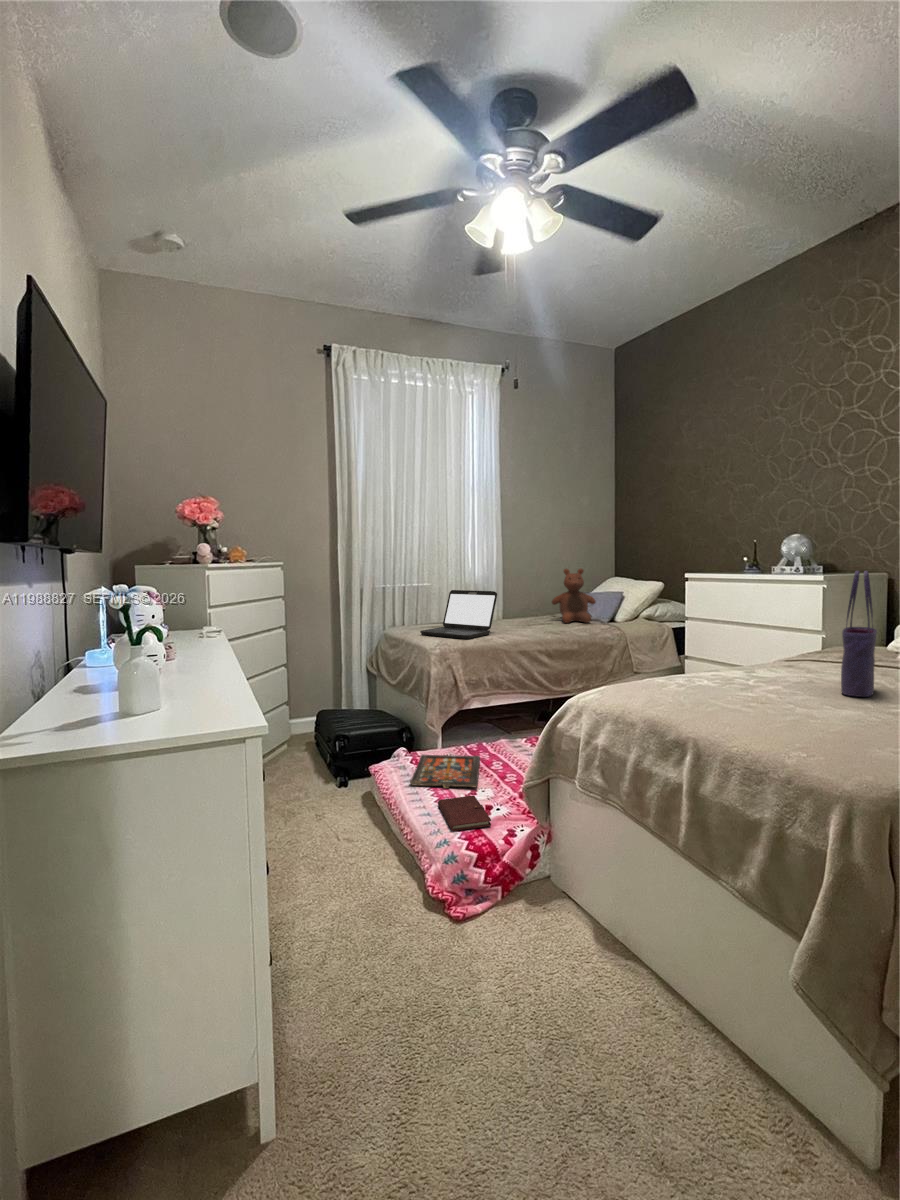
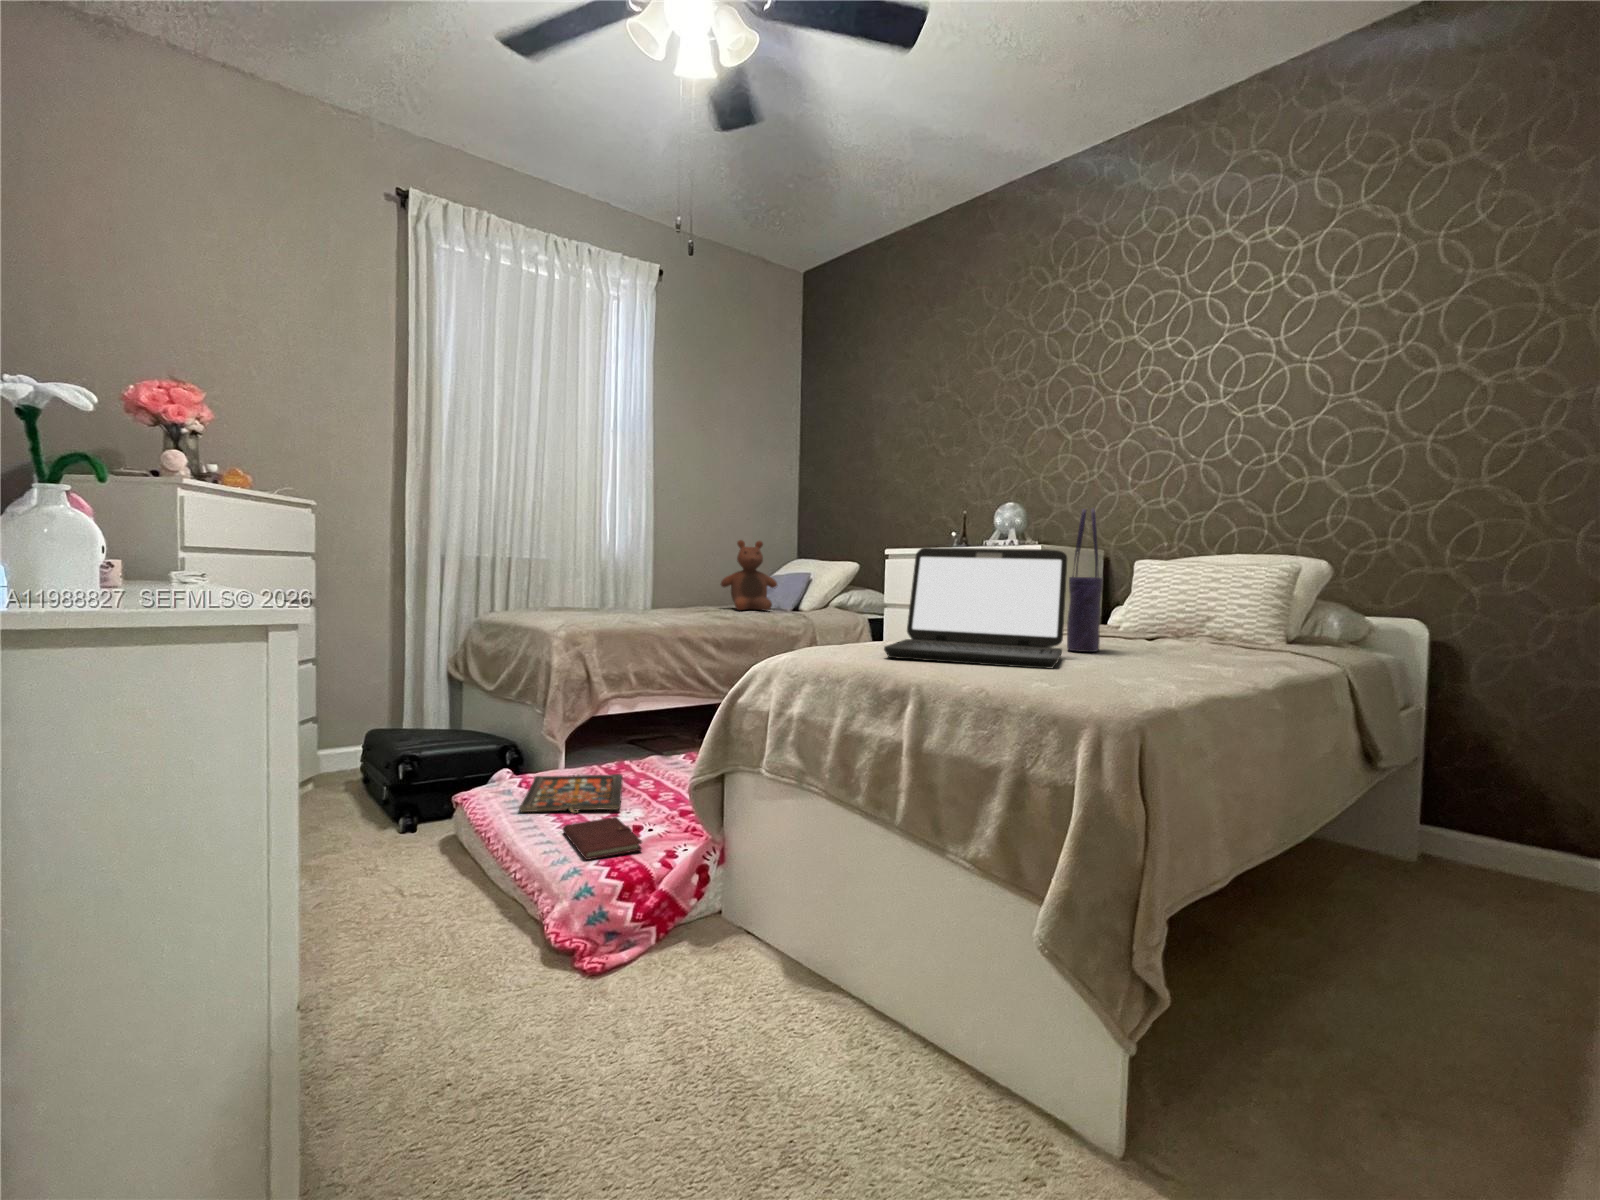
laptop: present [420,590,497,639] -> present [884,547,1067,669]

